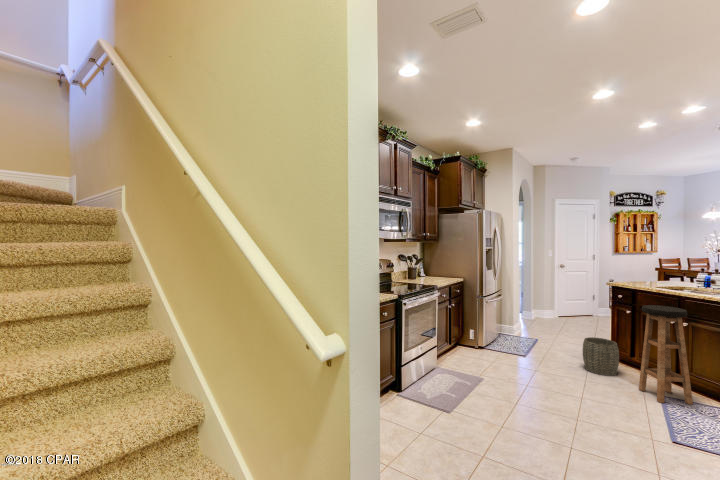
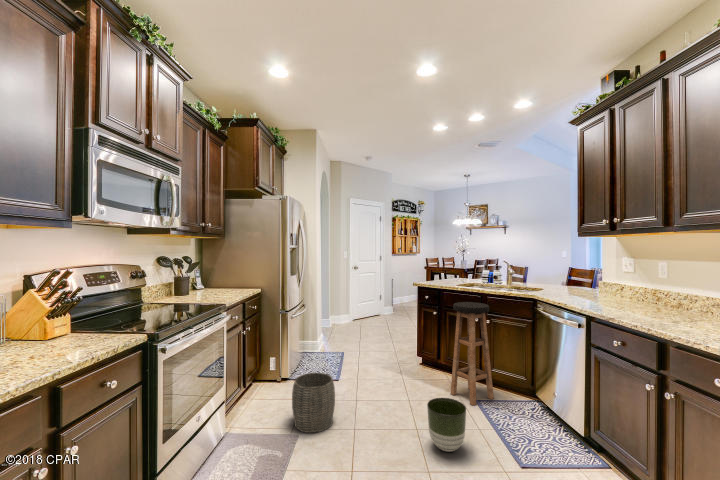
woven basket: present [583,337,619,376] -> present [292,373,335,433]
planter: none [588,378,627,421] -> present [427,398,466,452]

